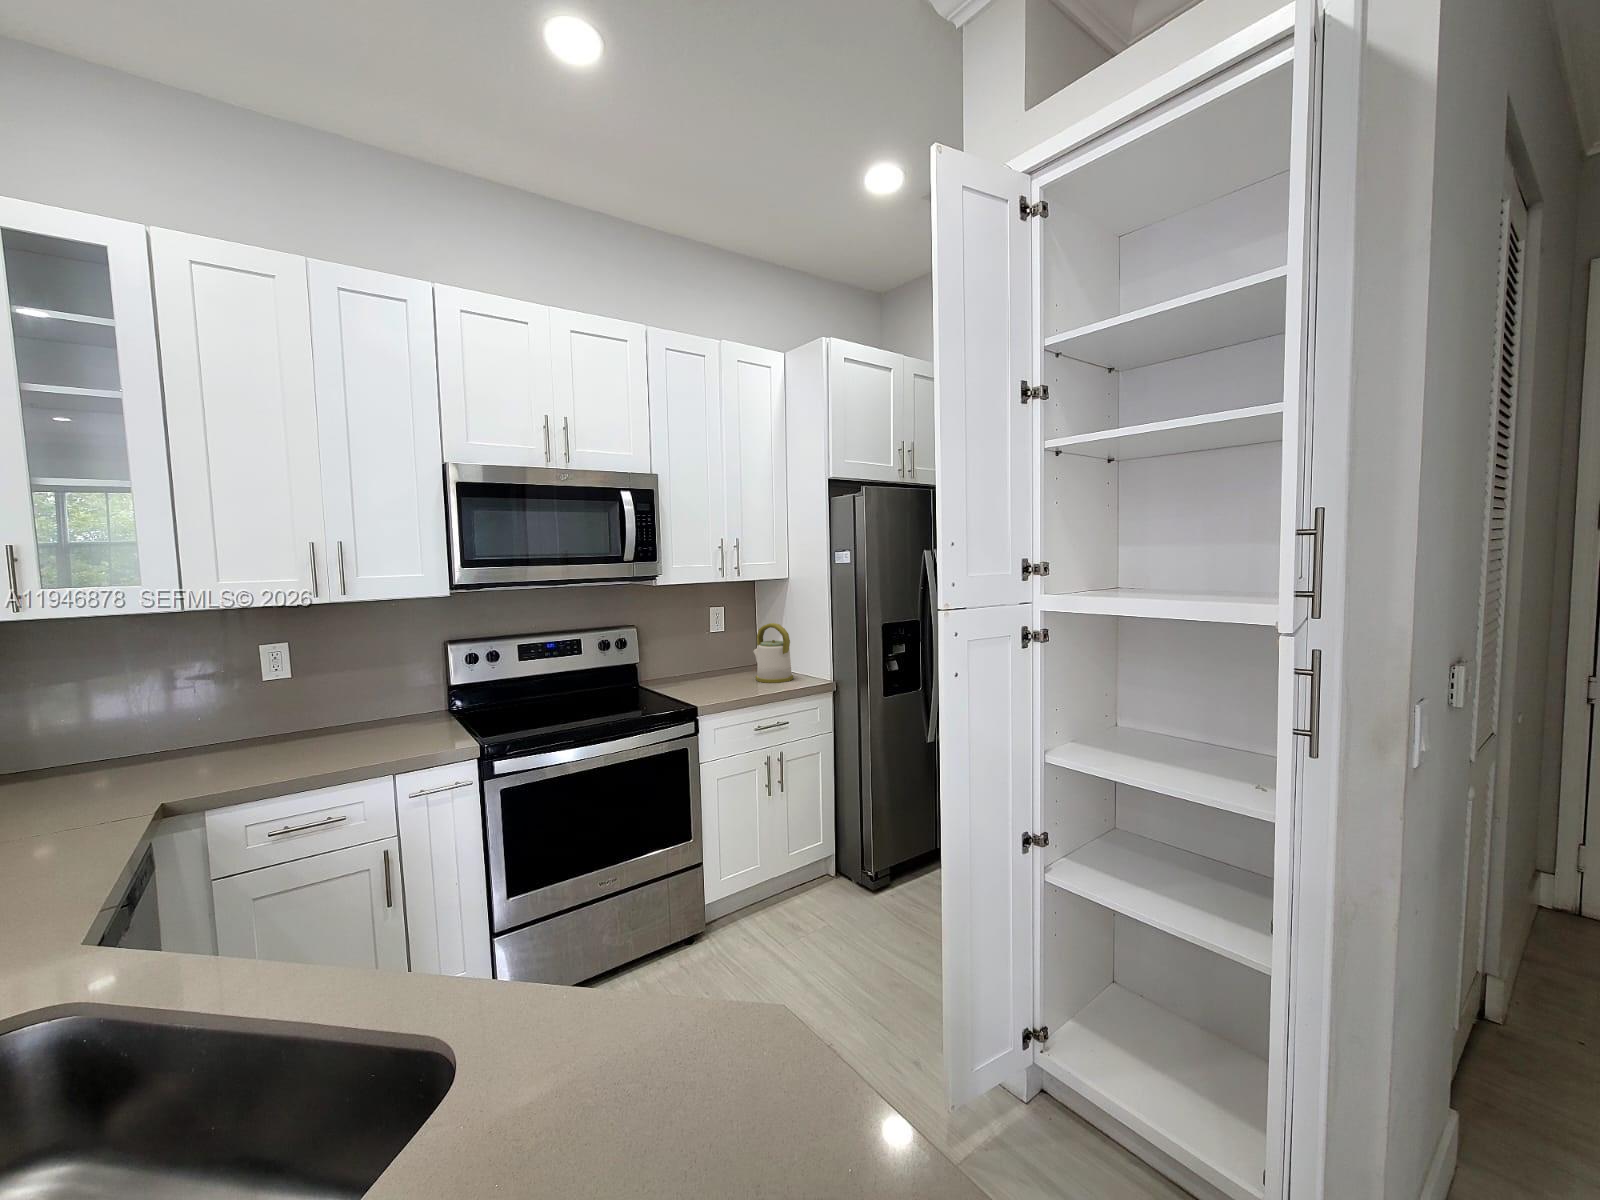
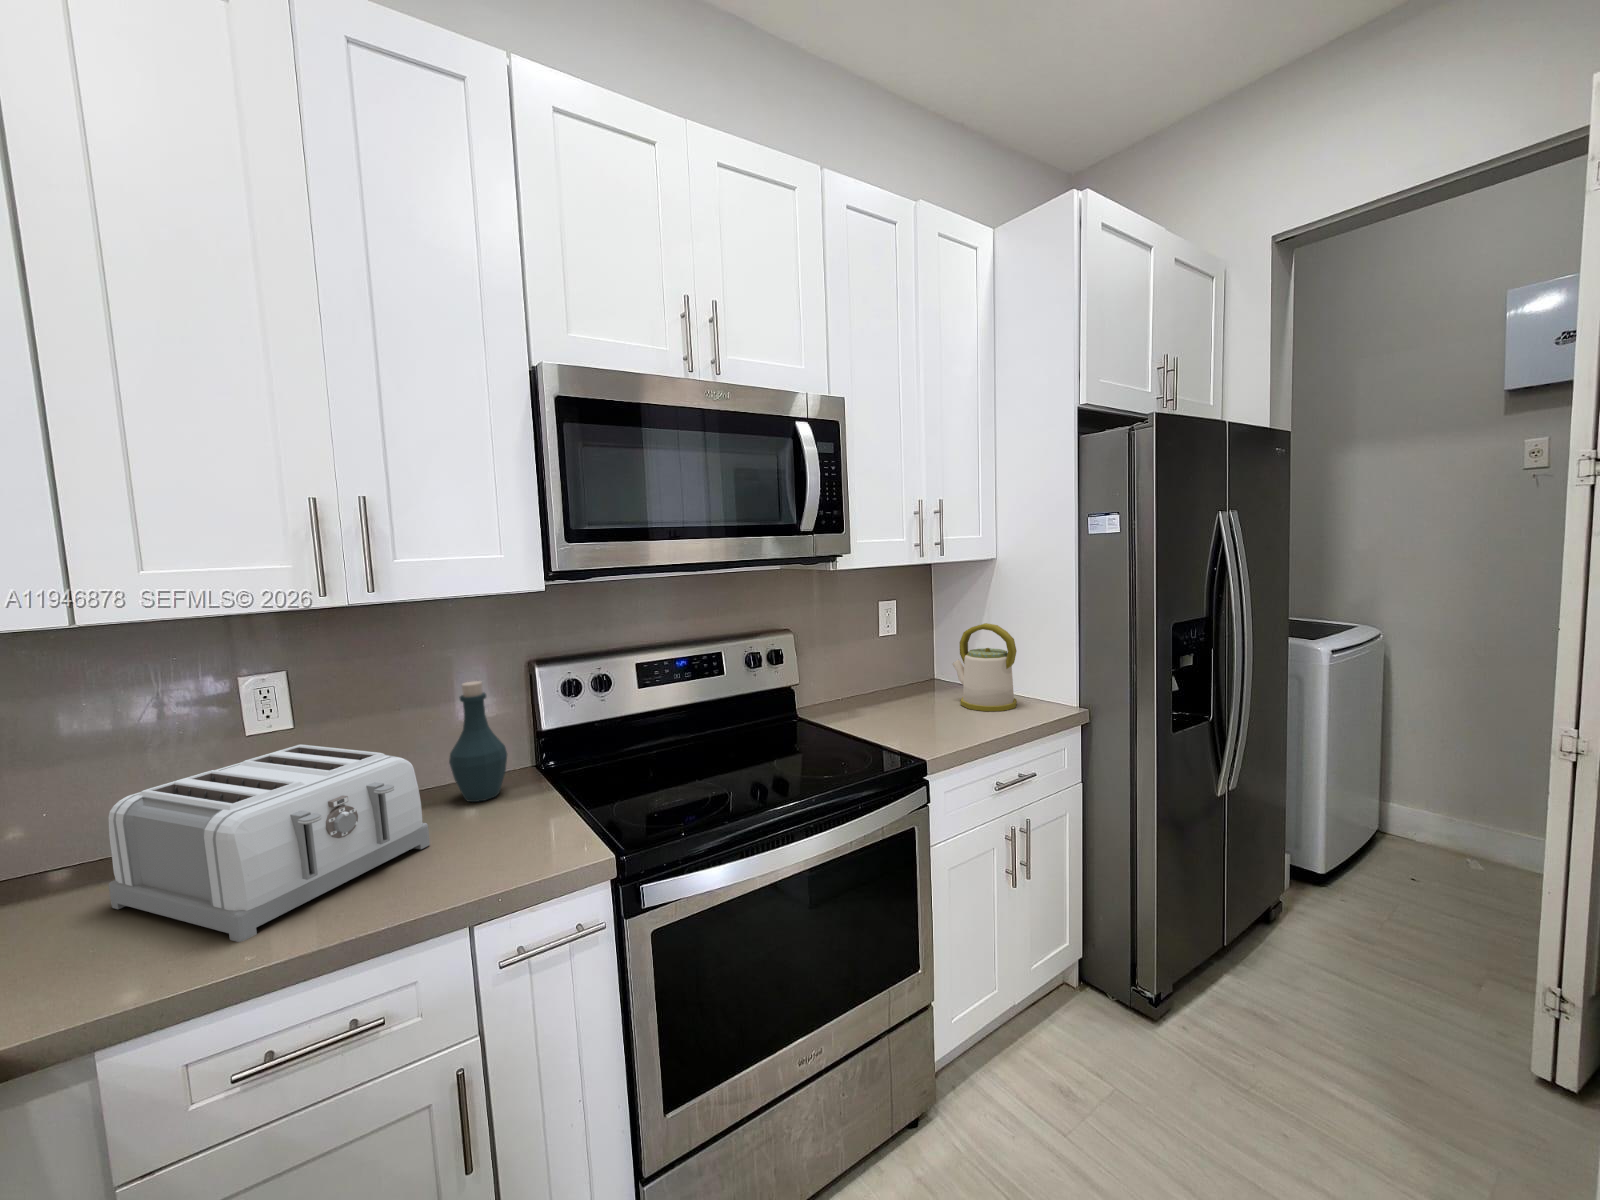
bottle: none [389,651,427,726] -> present [449,681,507,802]
toaster: none [194,684,374,774] -> present [108,745,430,942]

